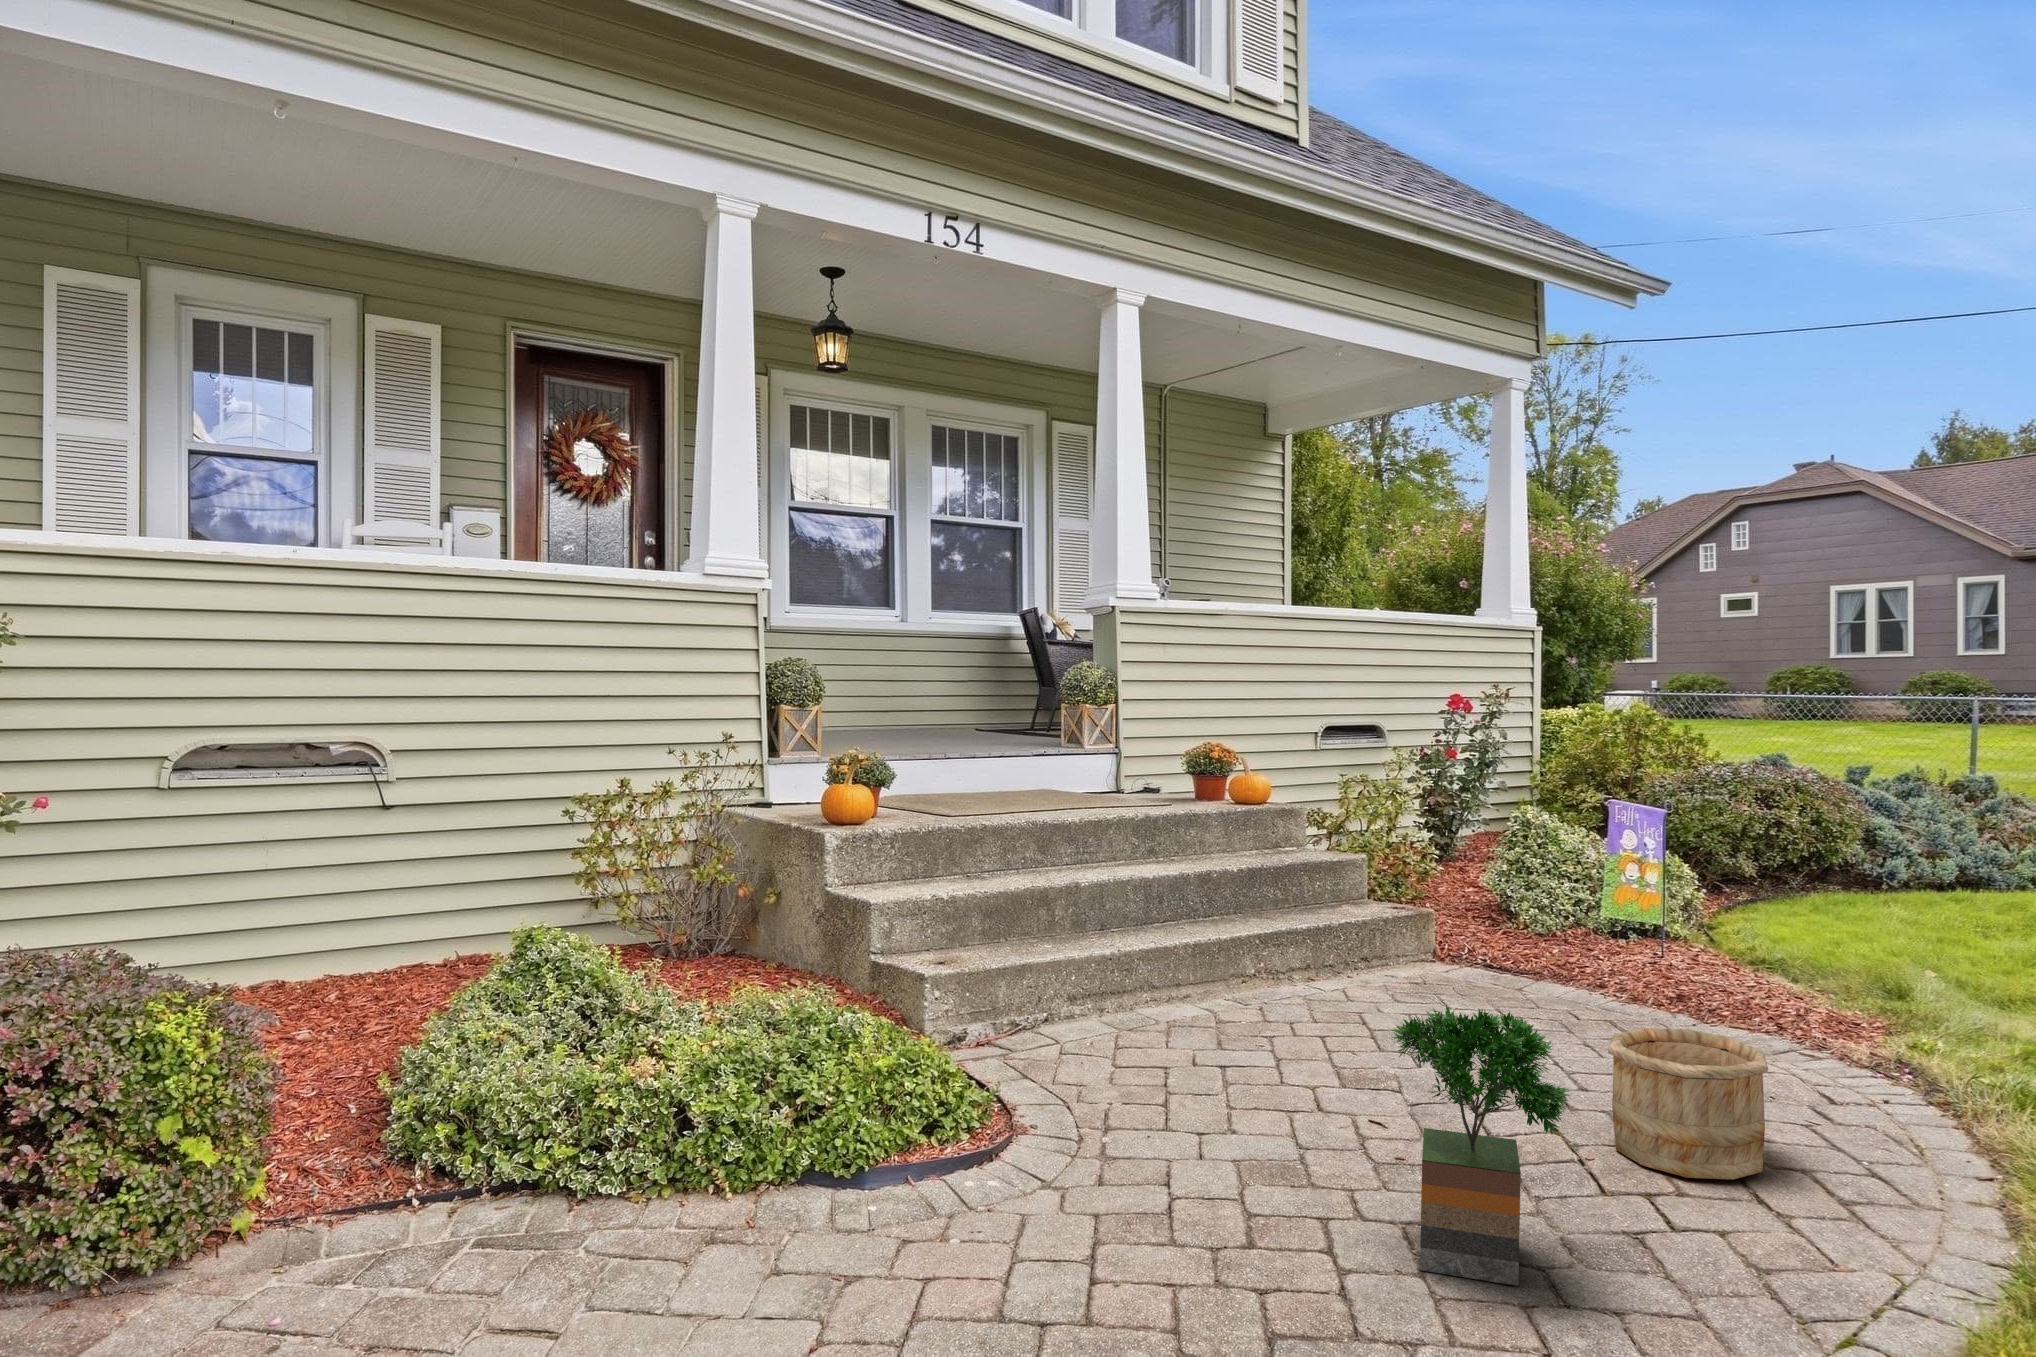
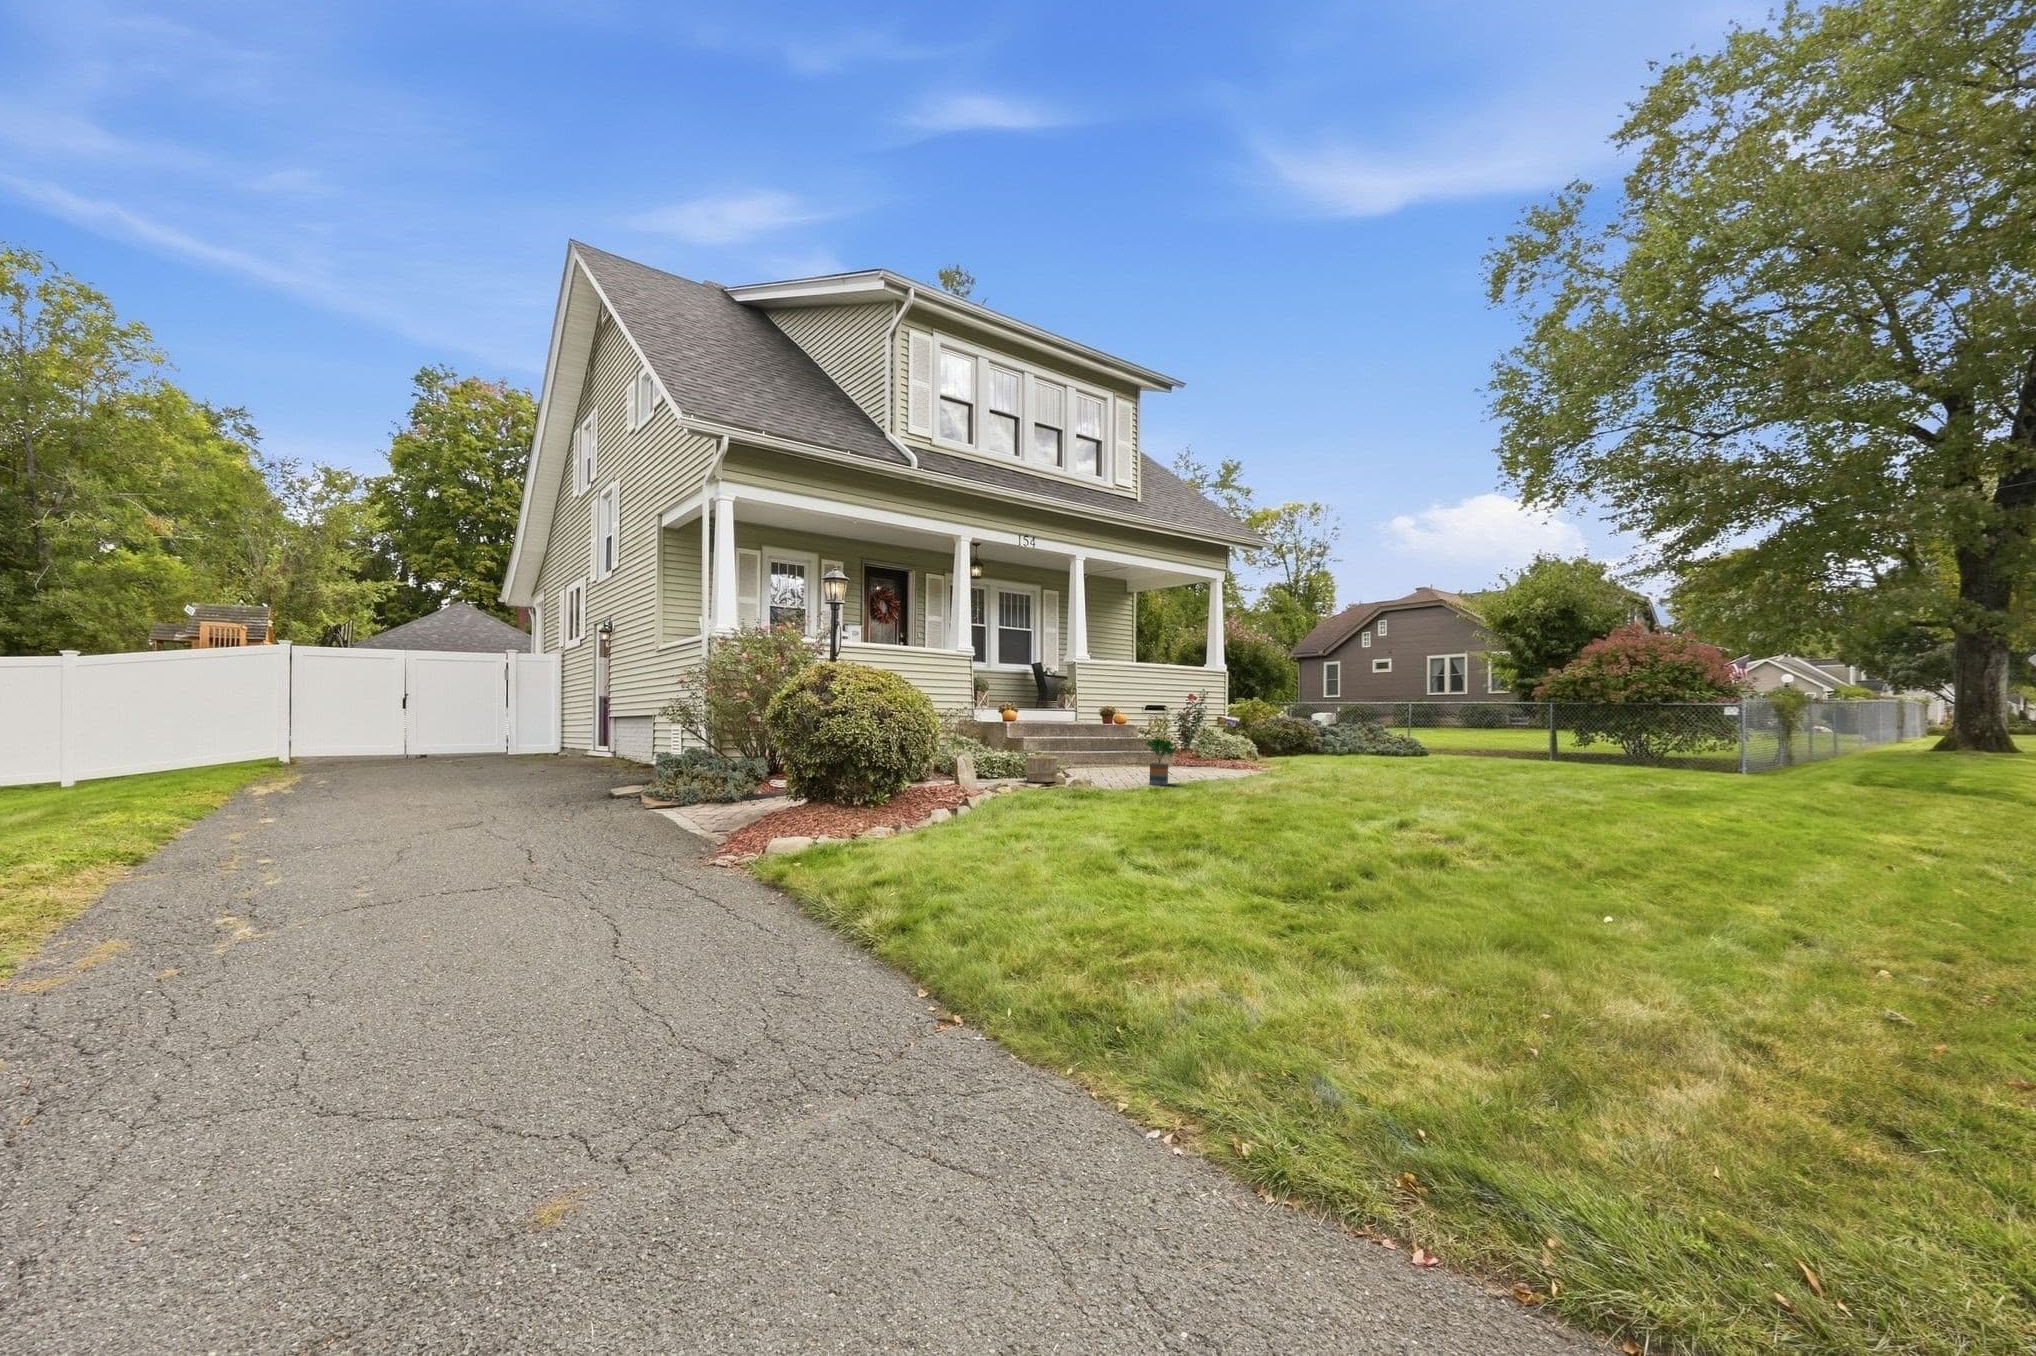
wooden bucket: present [1608,1028,1768,1180] -> present [1025,756,1058,782]

